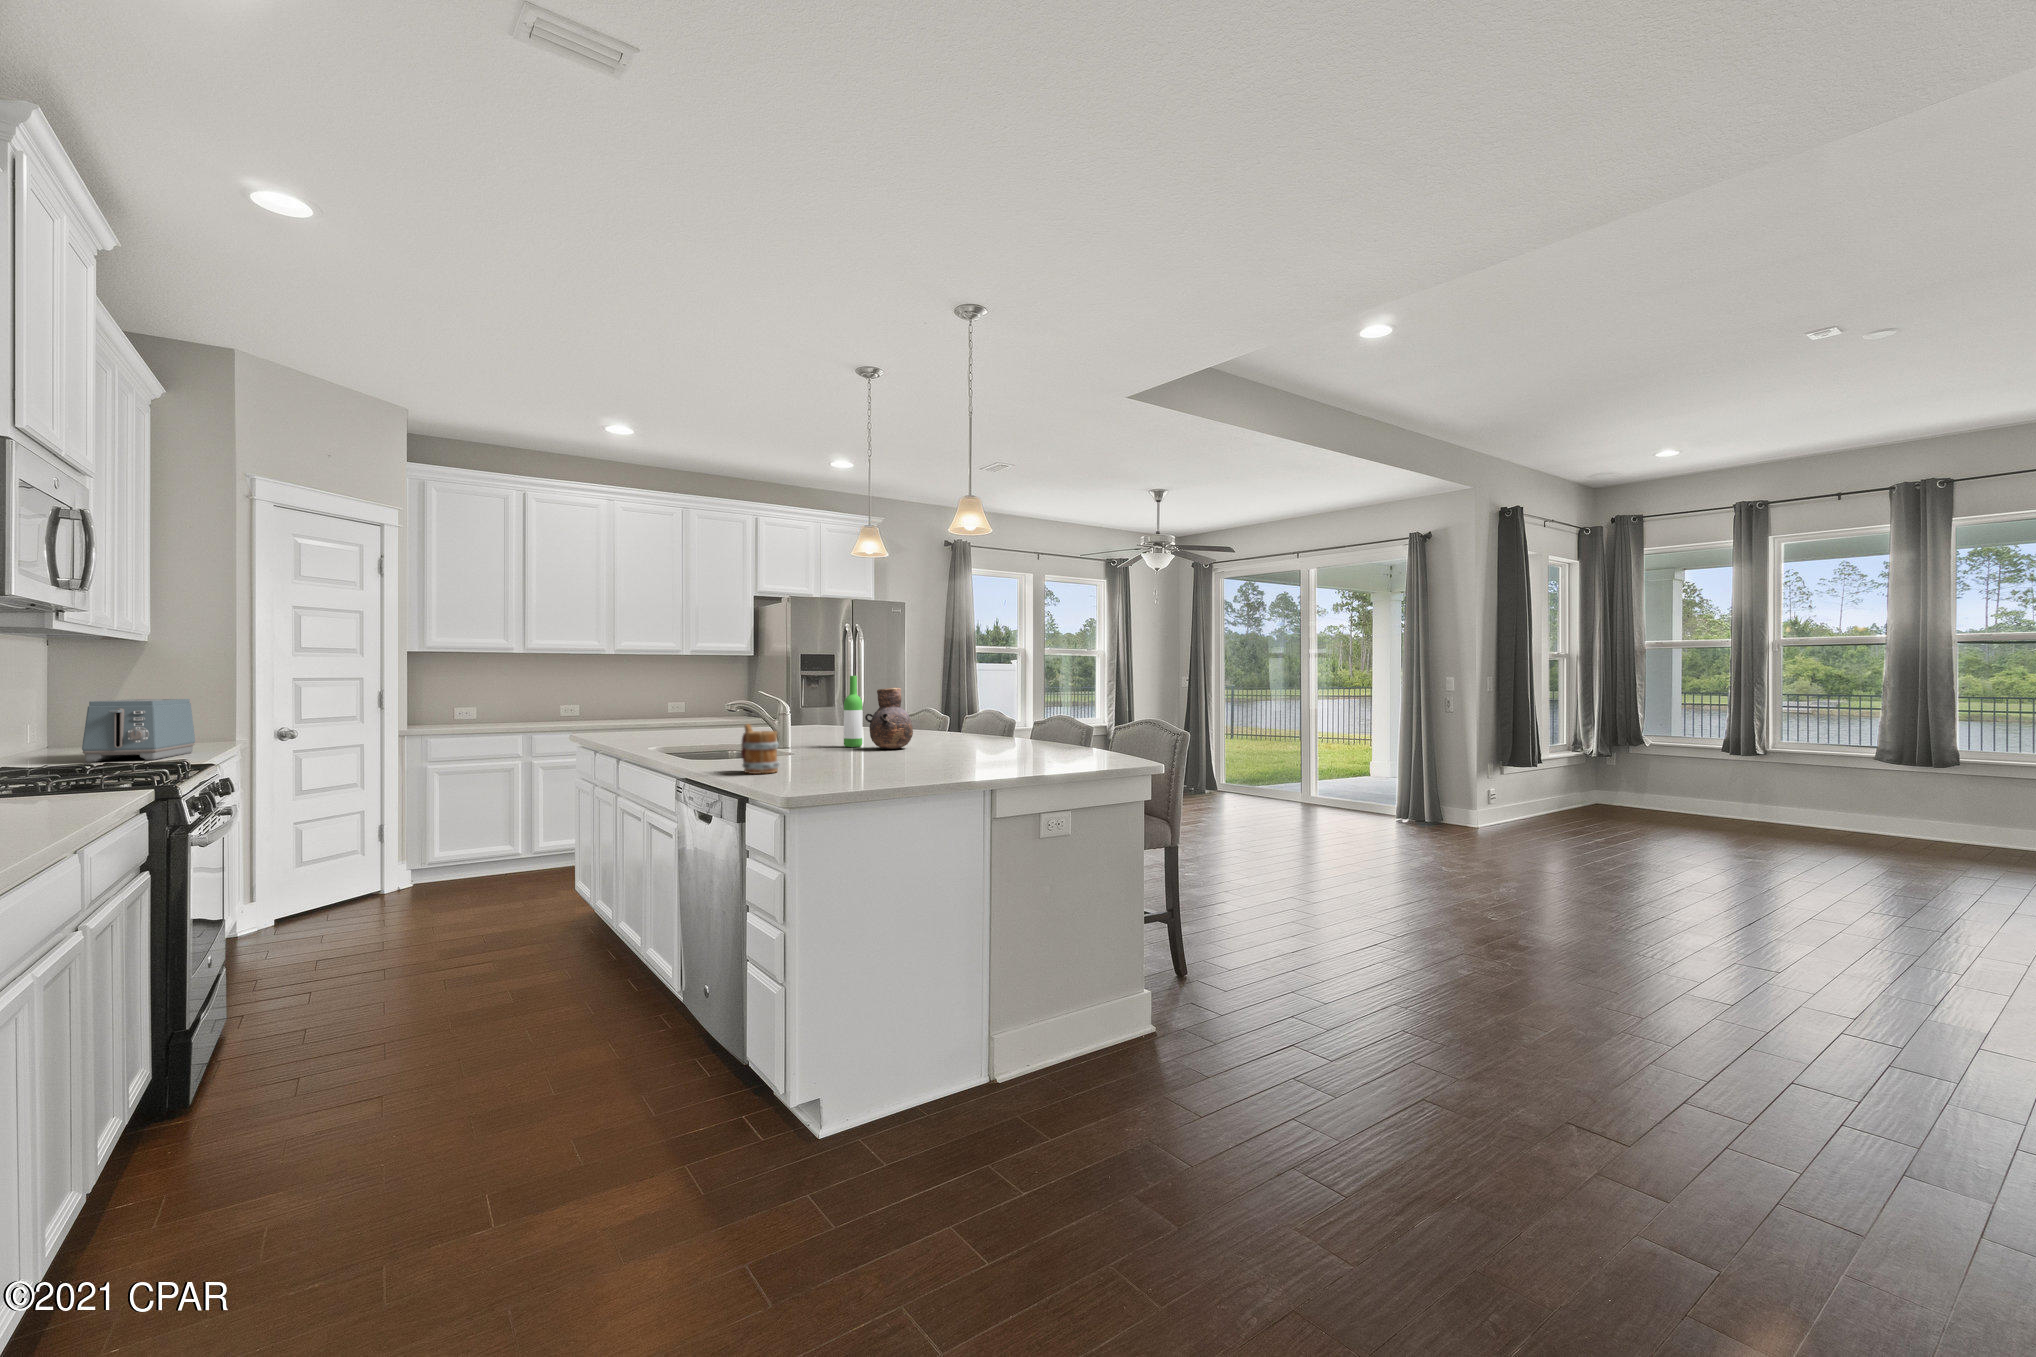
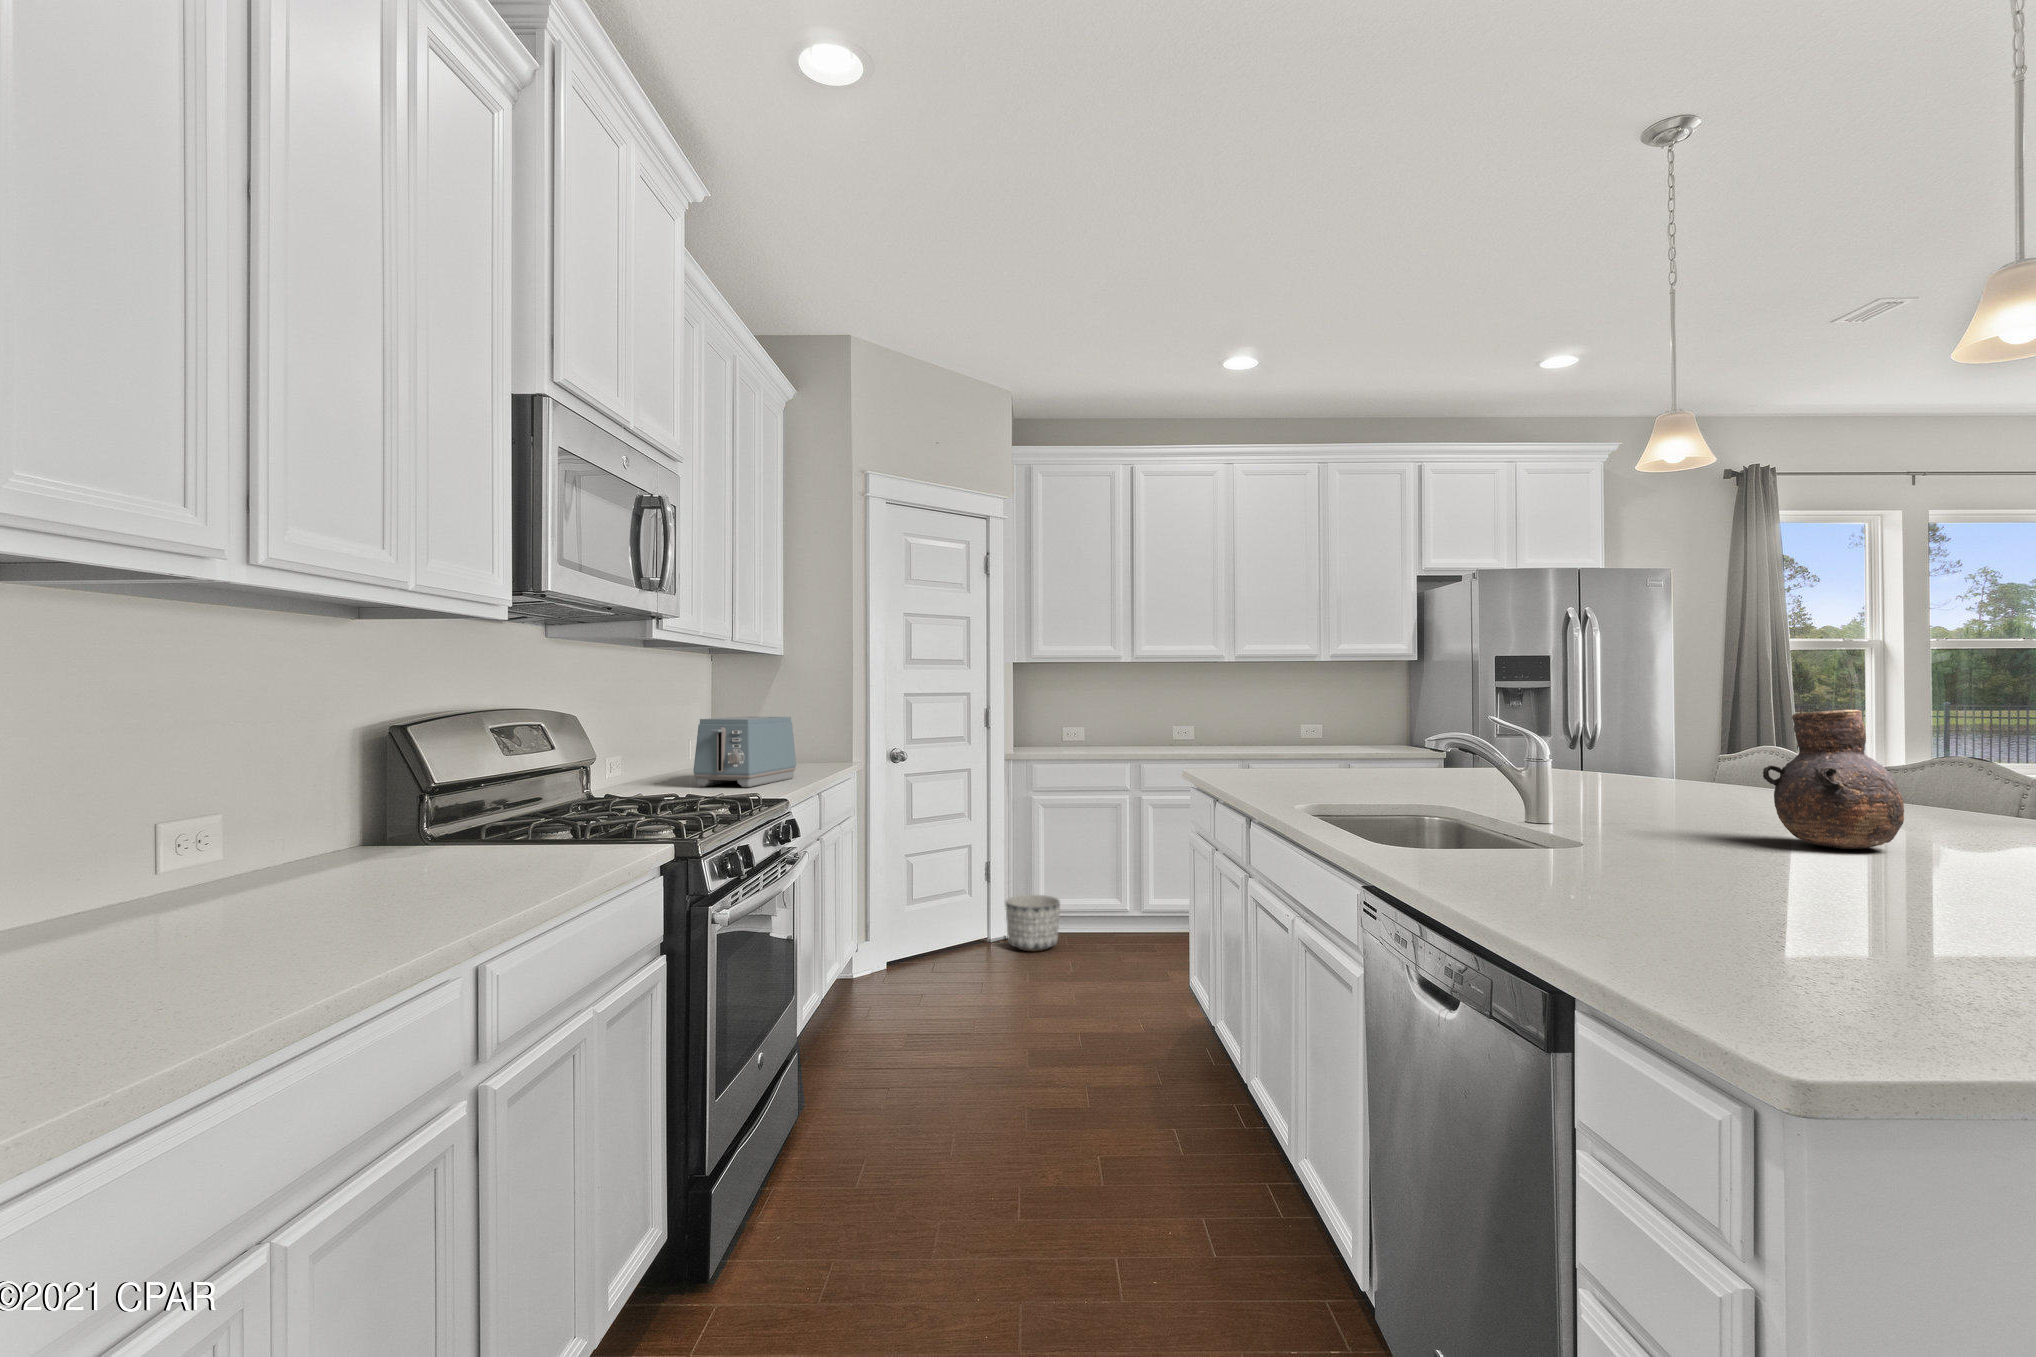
wine bottle: present [844,676,862,747] -> none [1691,684,1739,833]
mug: present [741,724,780,774] -> none [1536,791,1653,921]
planter: none [400,850,456,897] -> present [1005,895,1060,951]

